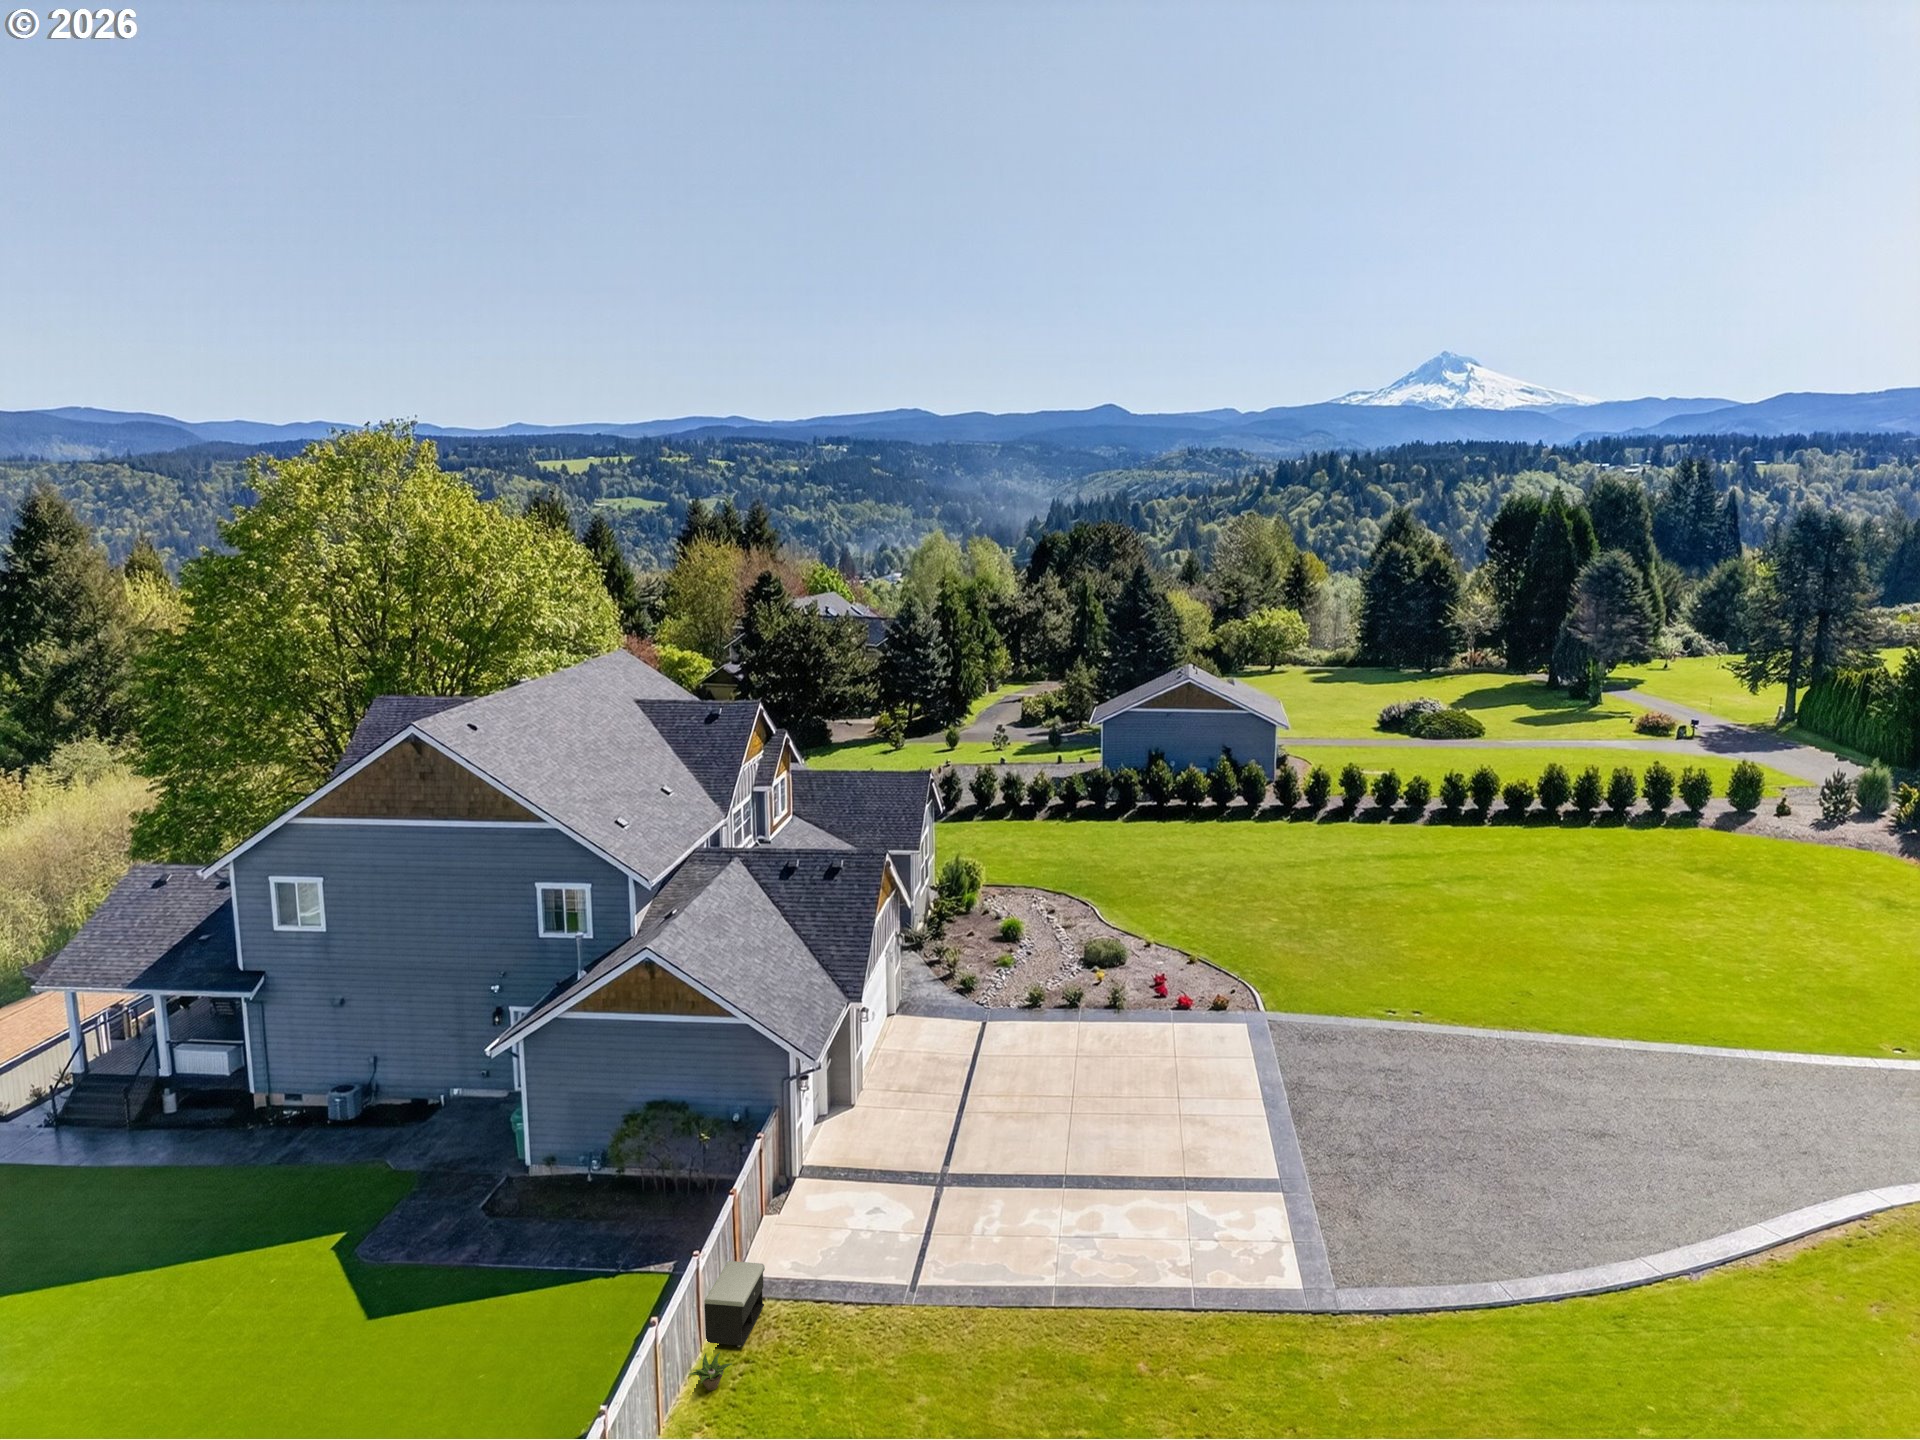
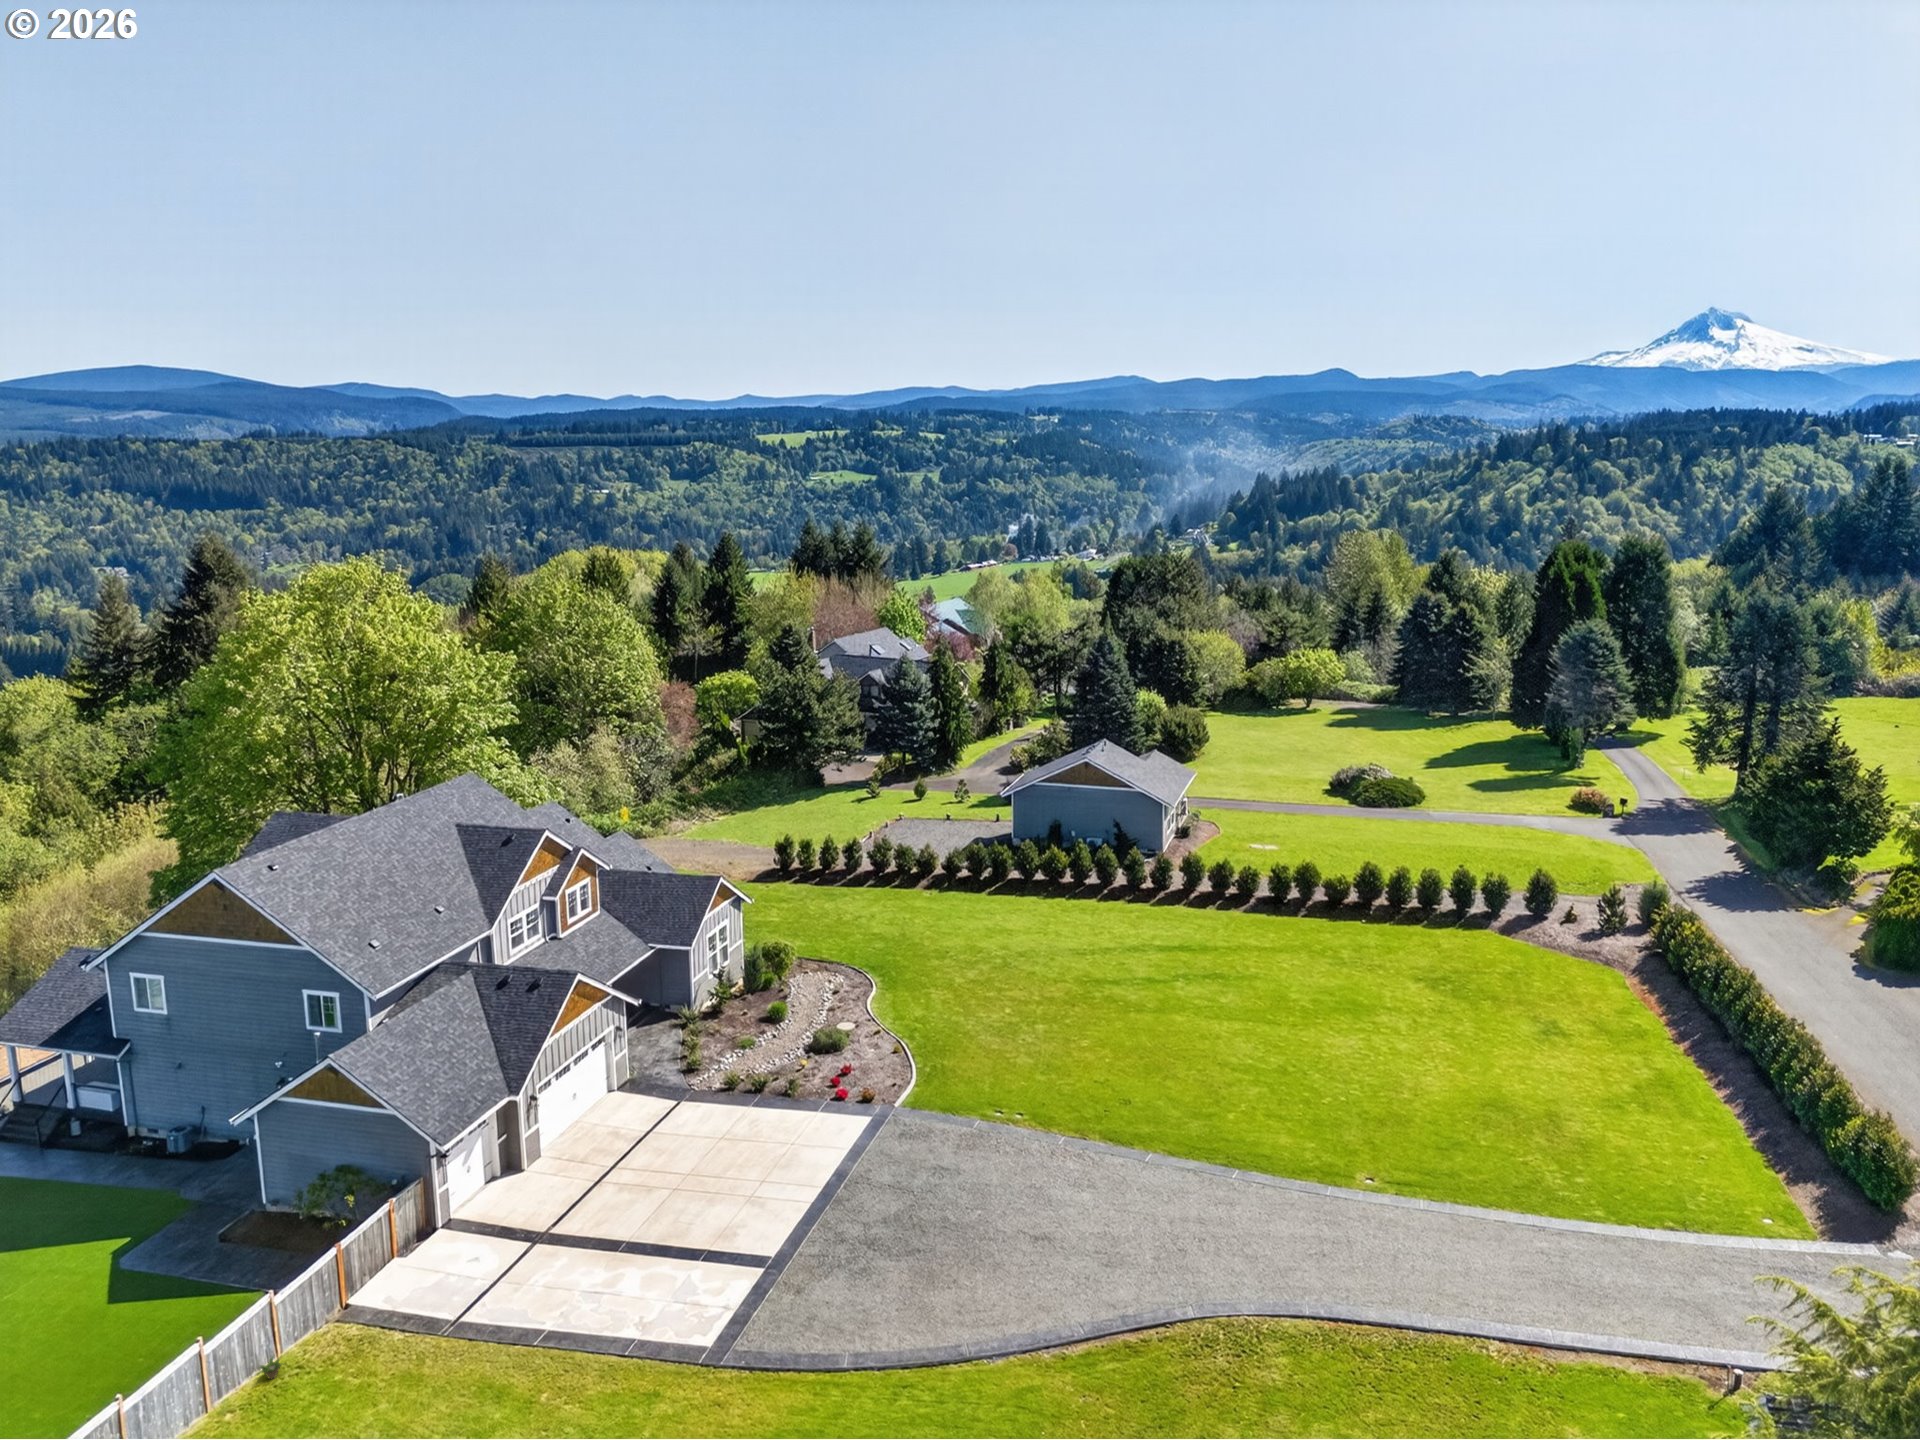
storage bench: present [704,1261,765,1347] -> none [285,1292,343,1352]

